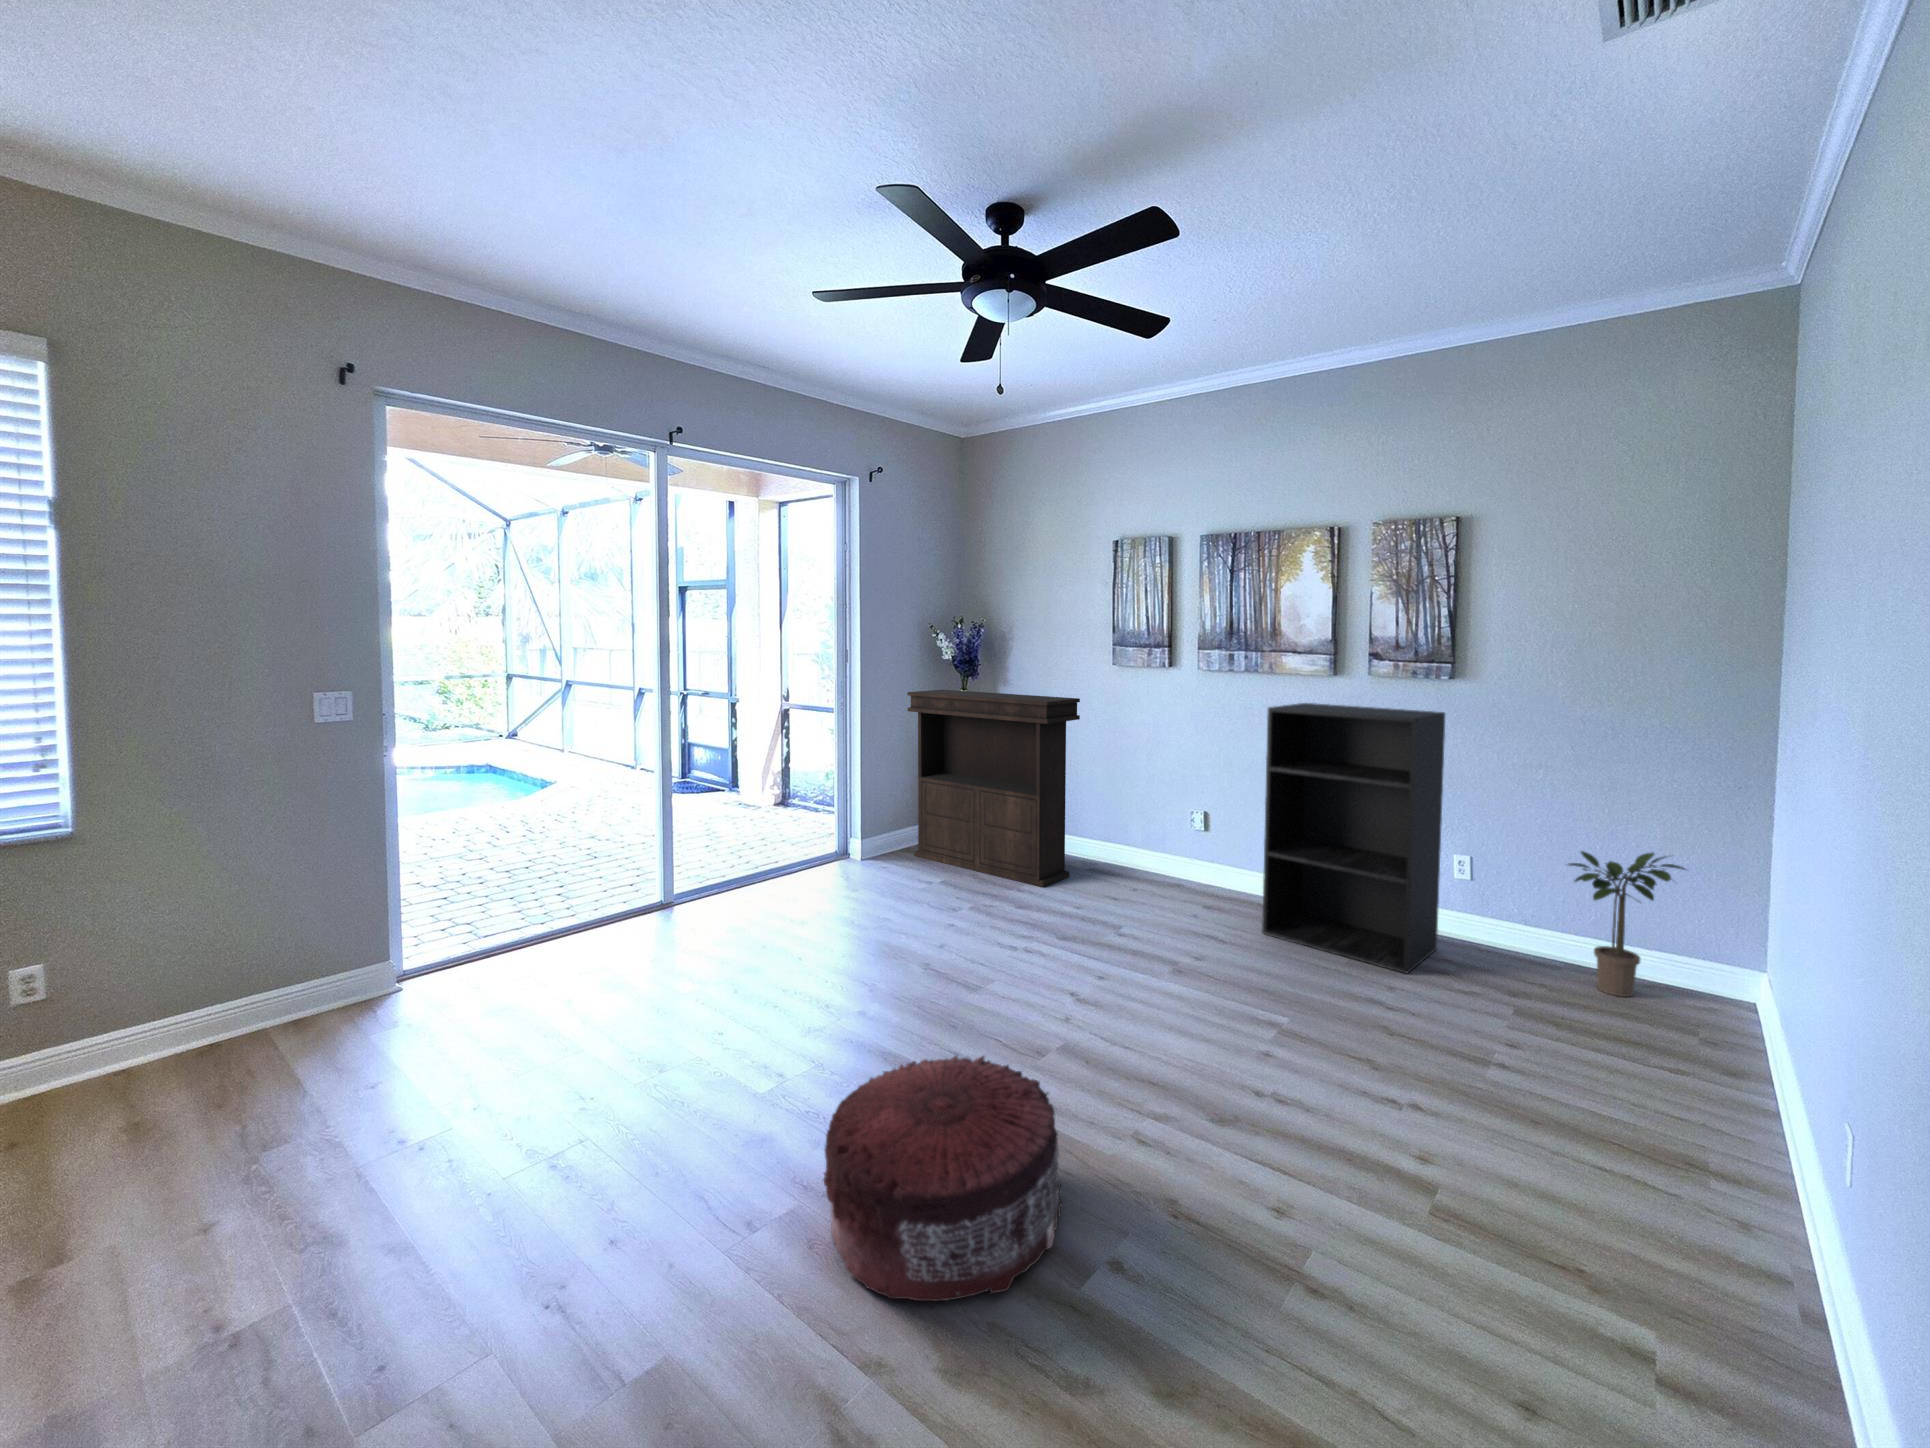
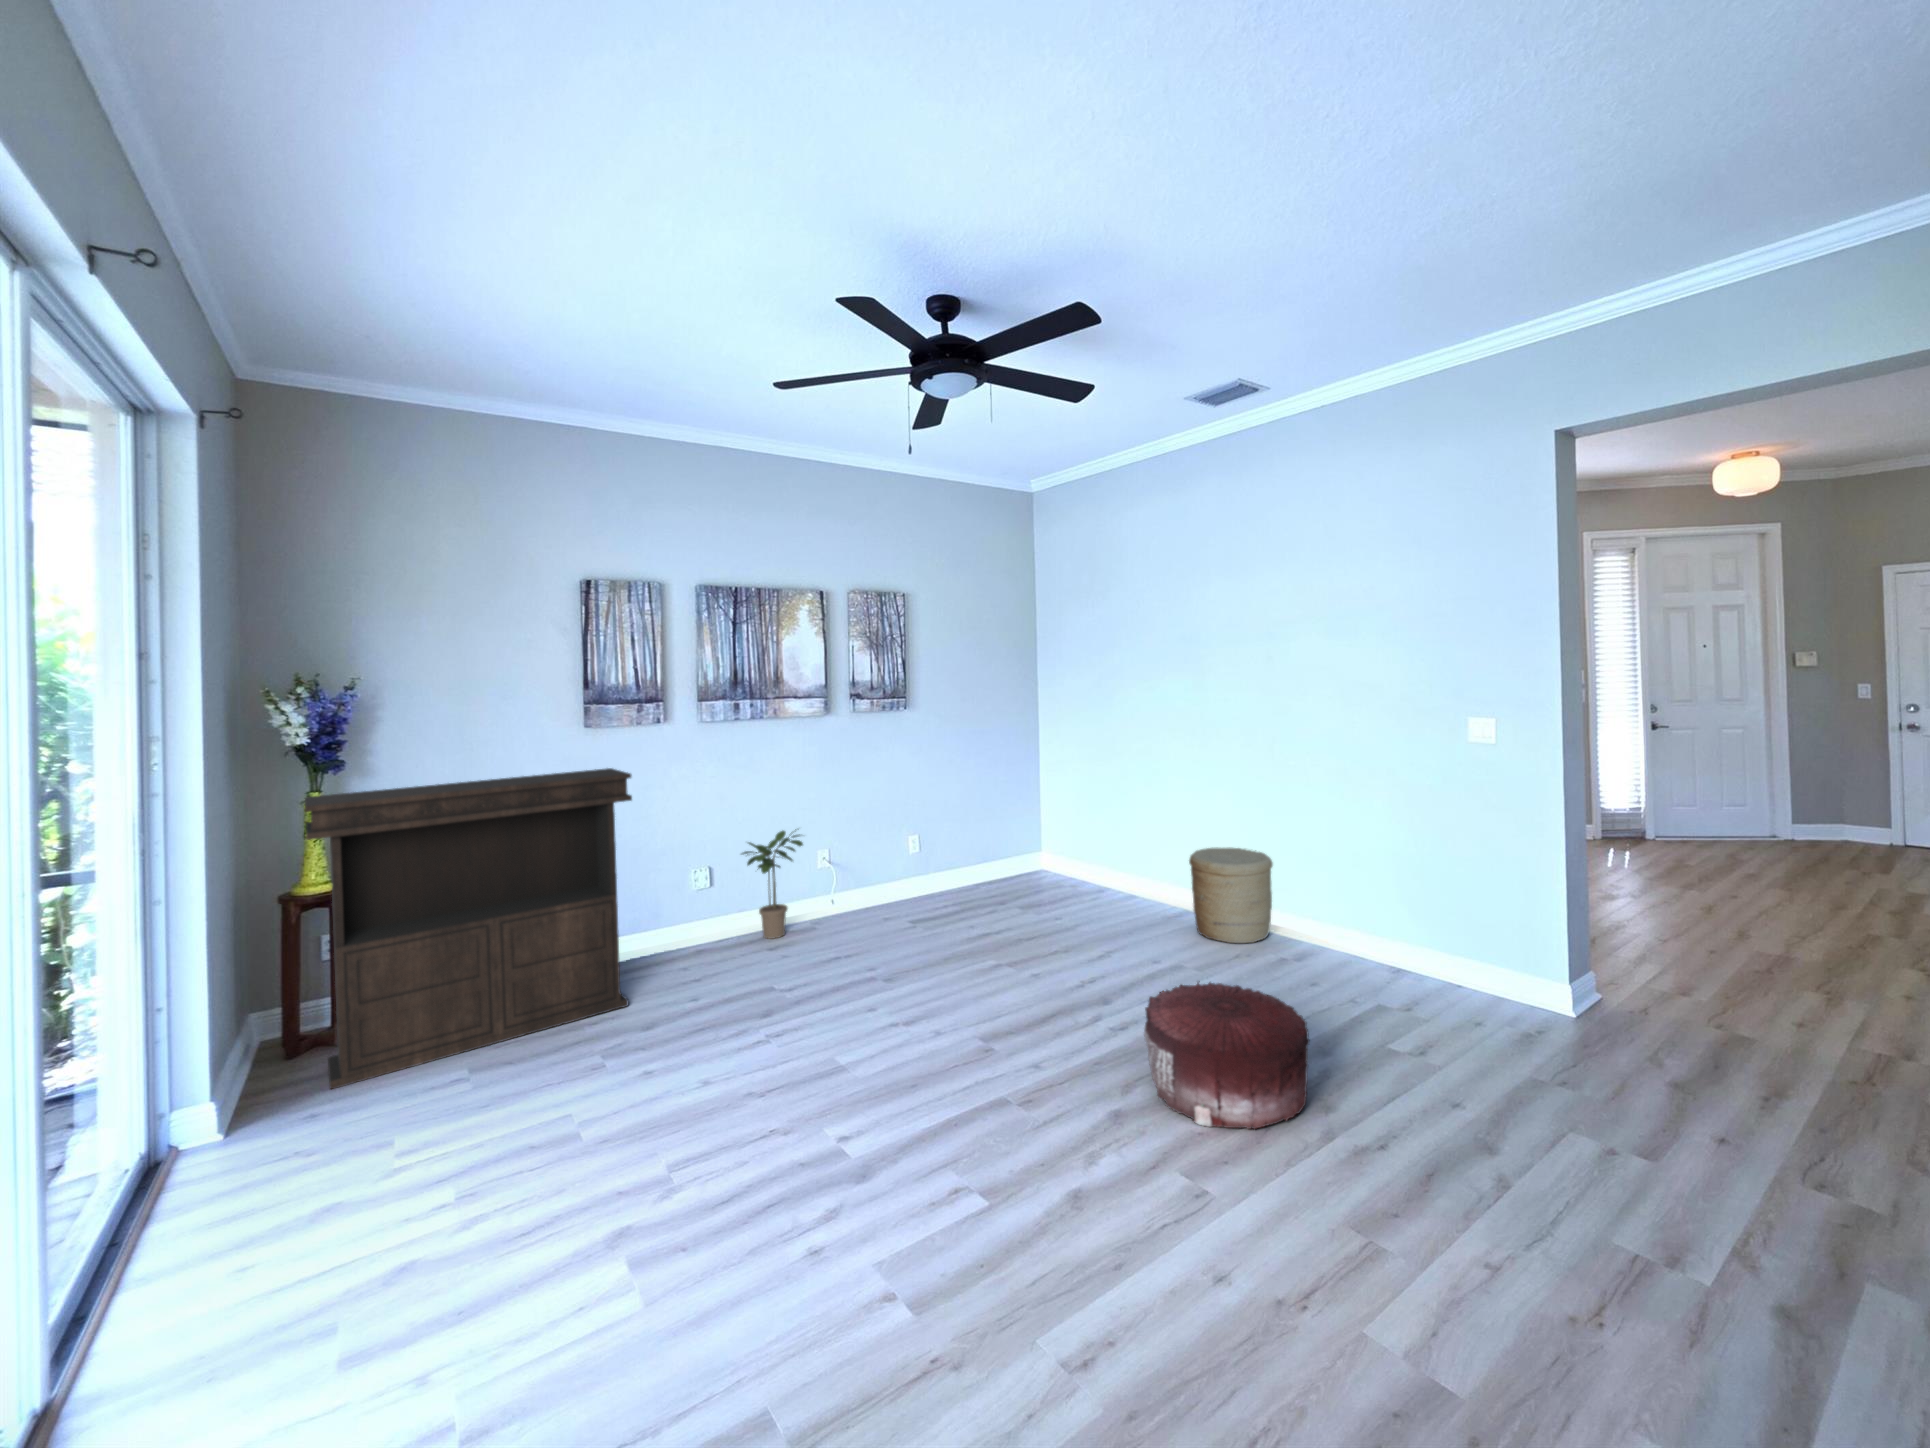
bookshelf: present [1262,703,1445,973] -> none [825,731,959,936]
potted plant: present [1569,851,1685,997] -> present [742,829,803,939]
woven basket: none [1566,1043,1824,1341] -> present [1189,848,1273,944]

